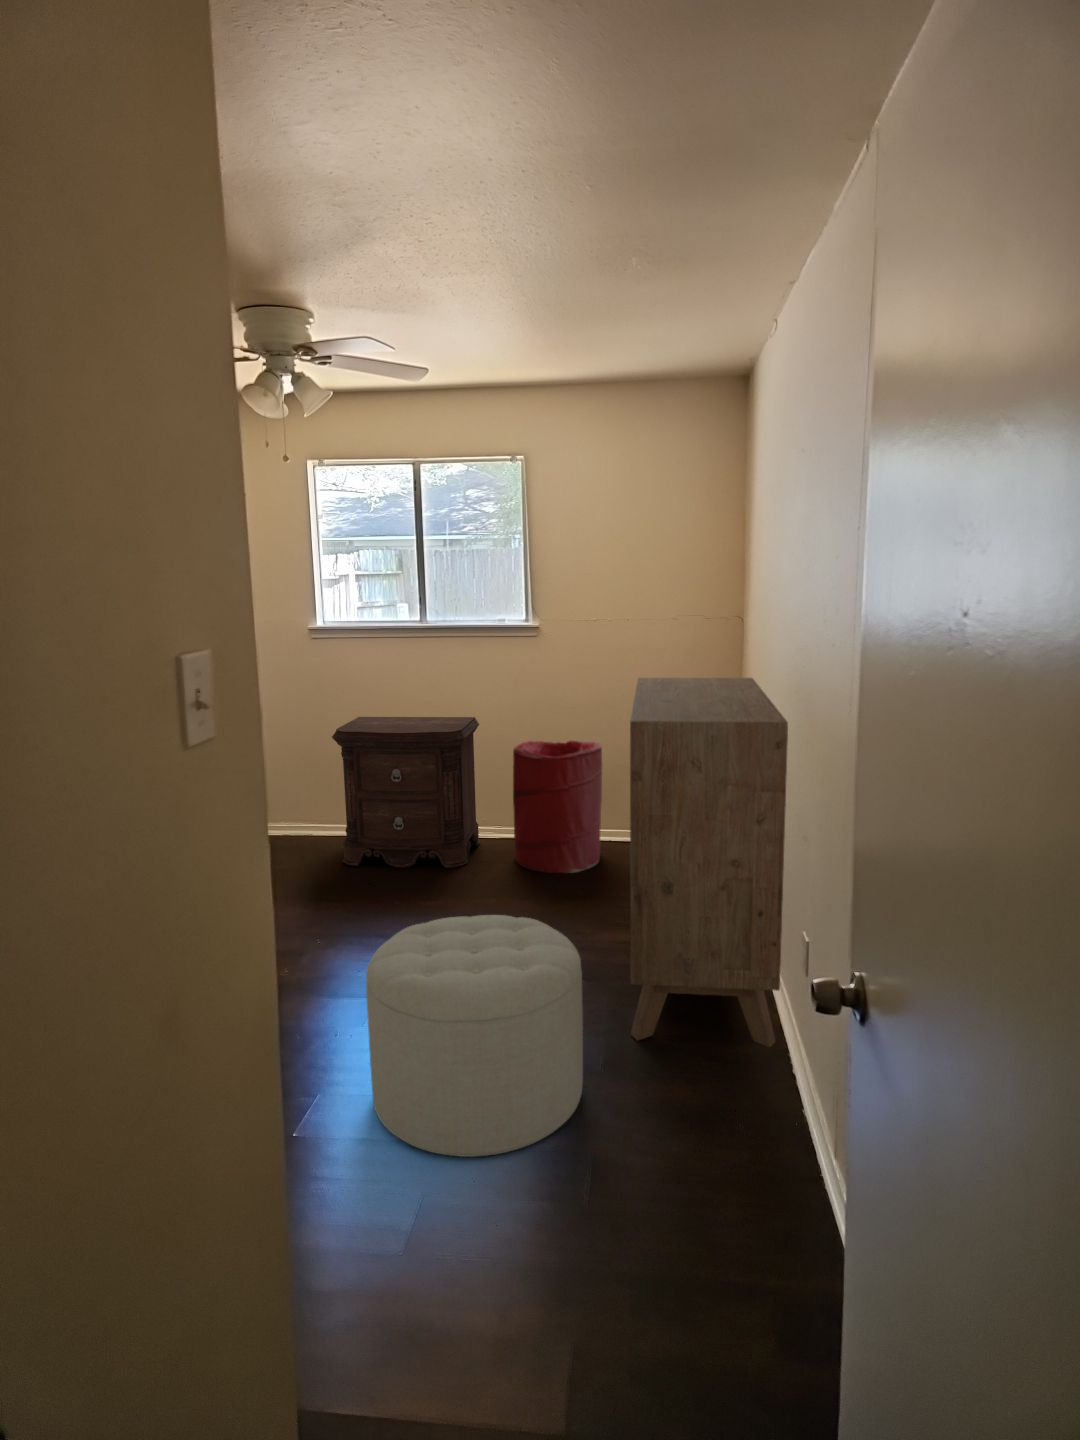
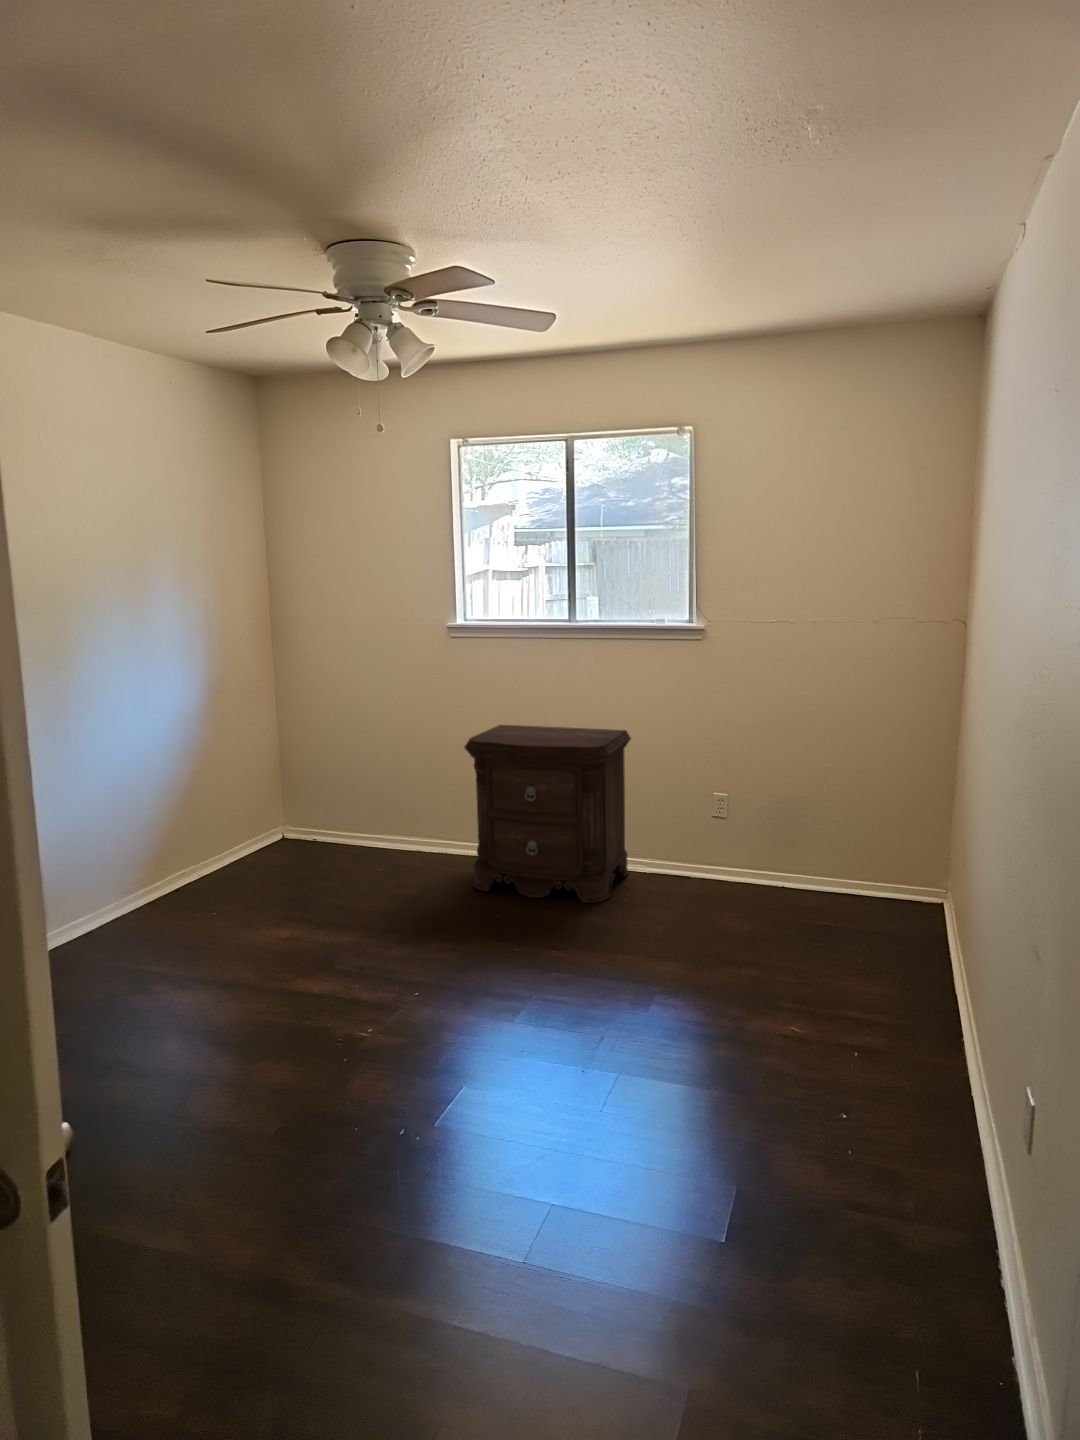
dresser: present [630,678,788,1047] -> none [767,693,1014,1230]
laundry hamper: present [513,741,602,873] -> none [665,761,773,922]
ottoman: present [366,915,583,1157] -> none [402,997,689,1351]

